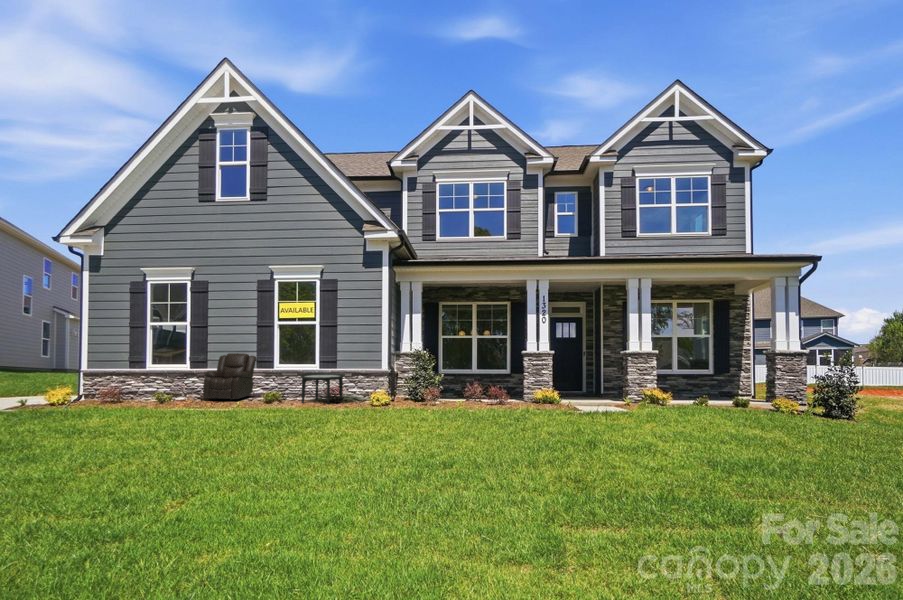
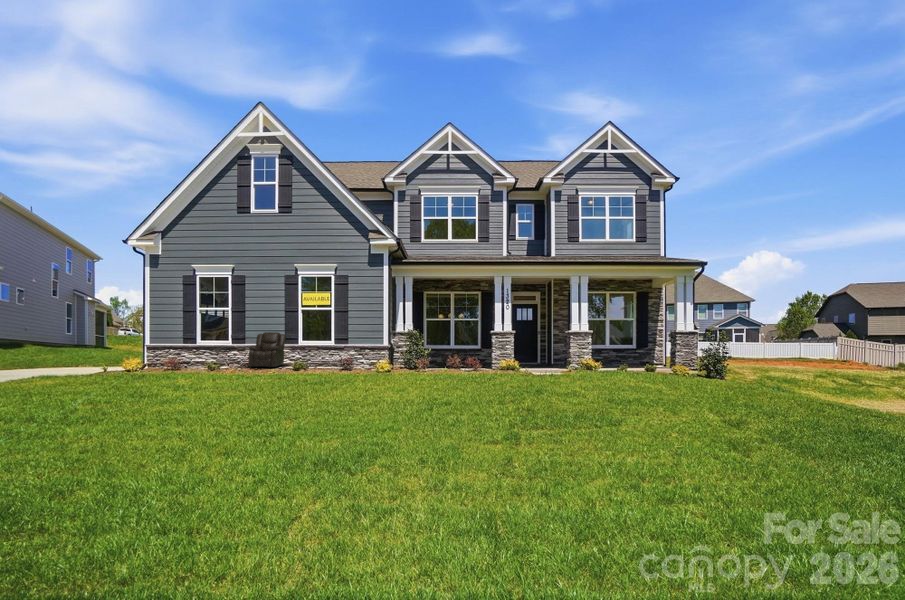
round table: present [300,373,345,404] -> none [323,347,357,370]

